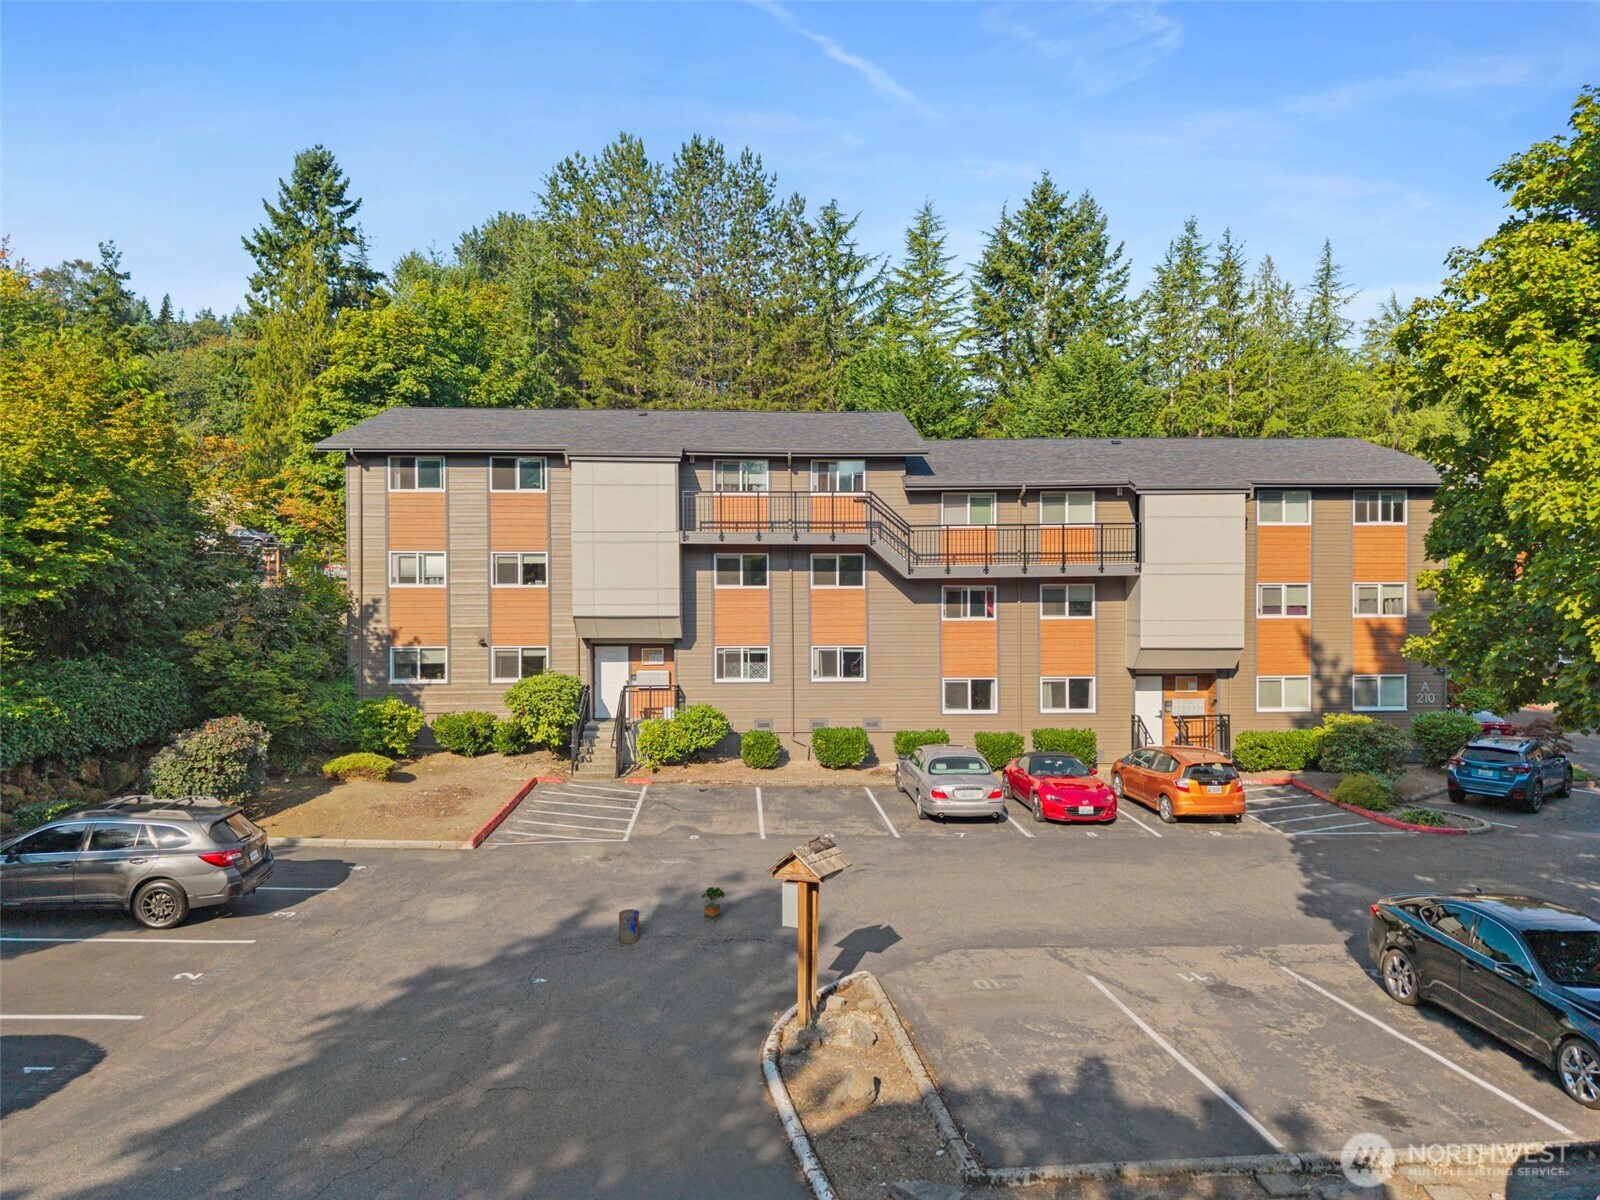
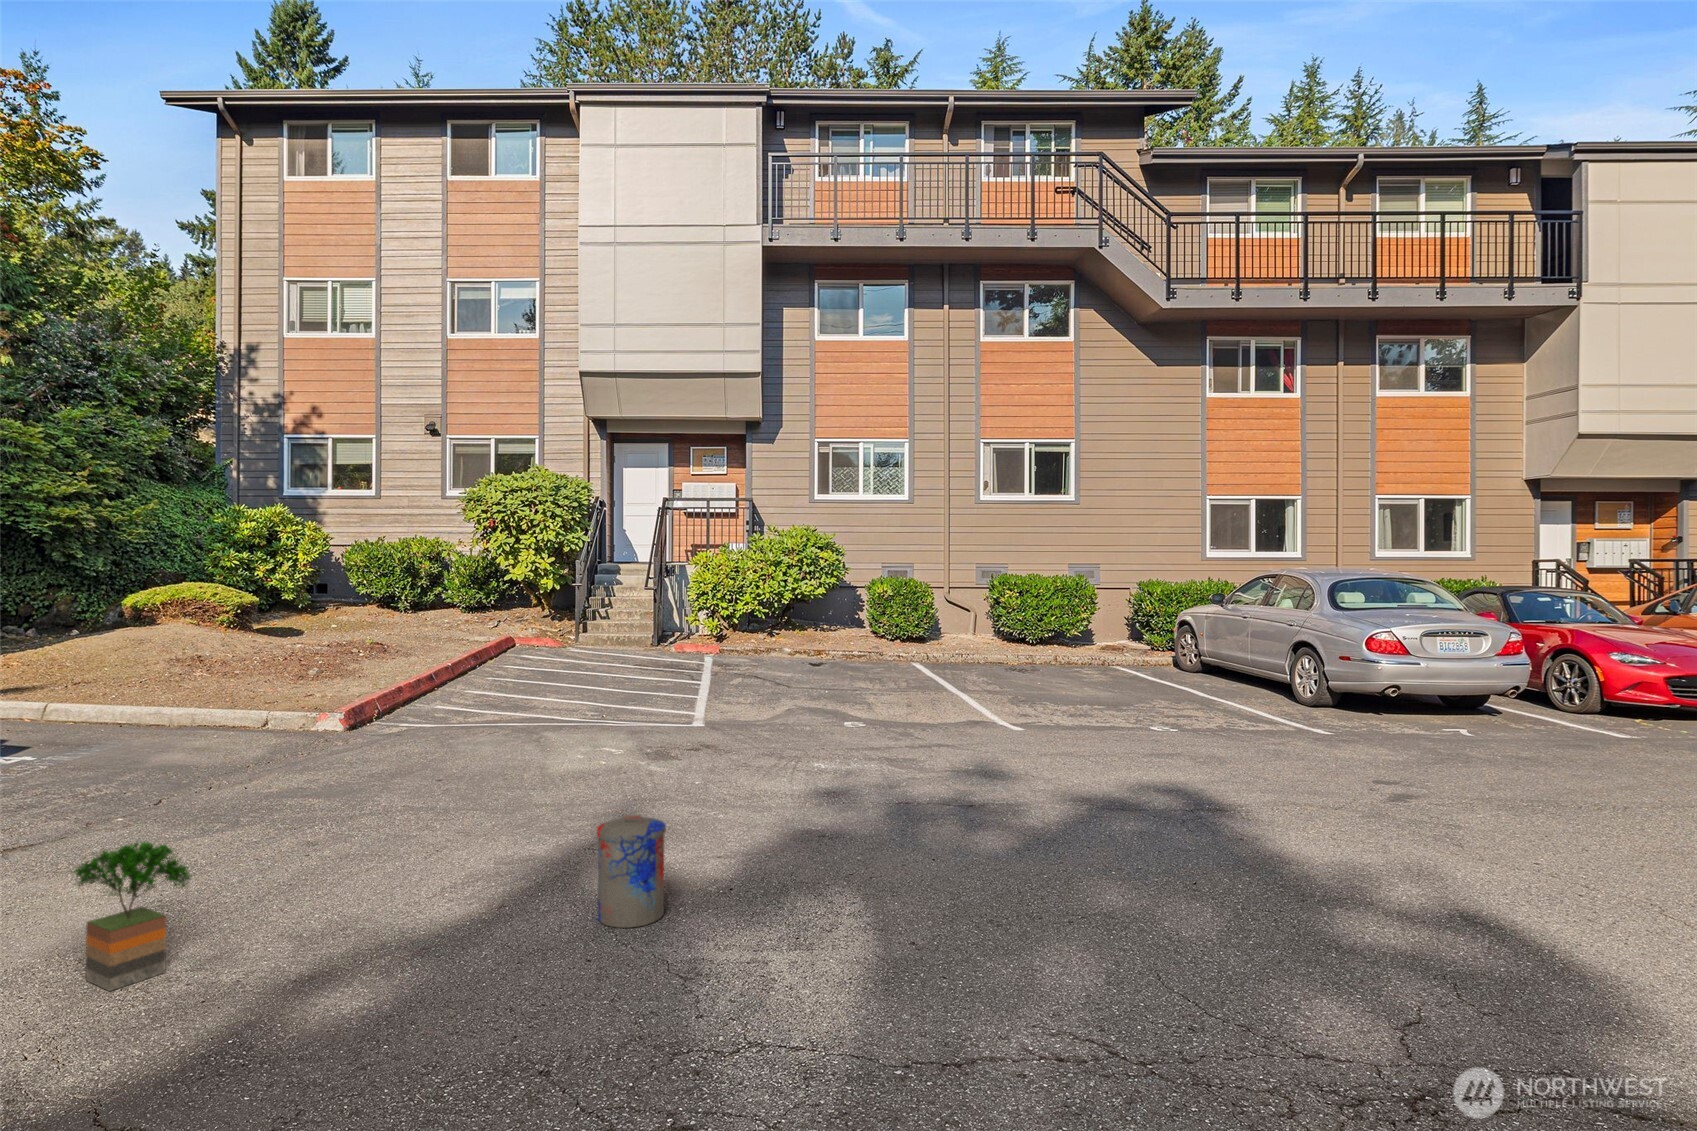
potted tree: present [702,887,725,922] -> present [75,842,192,991]

